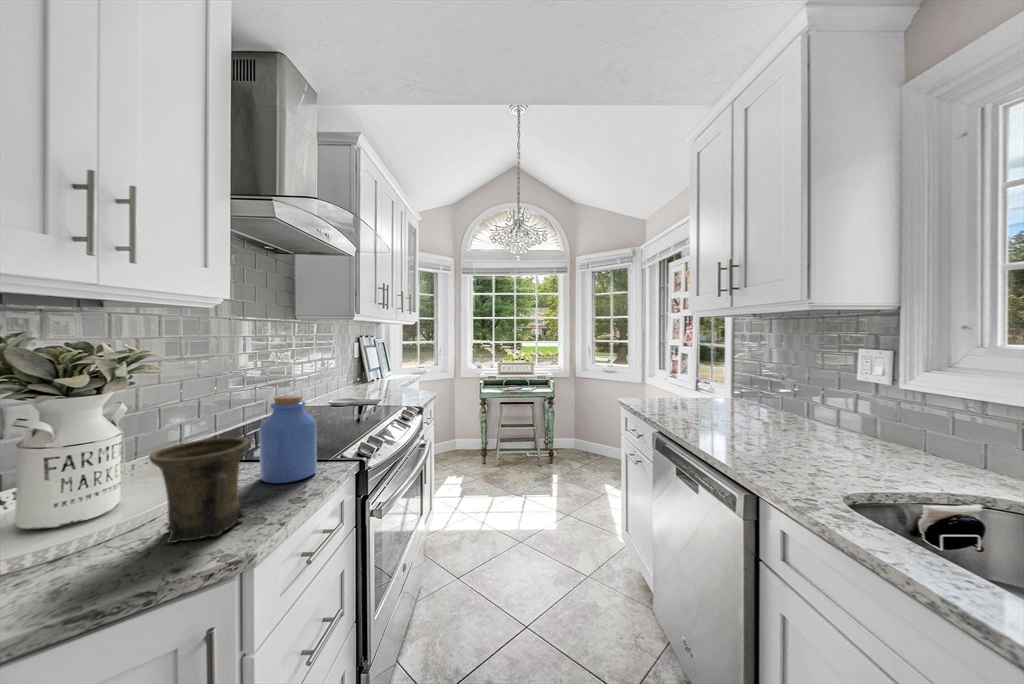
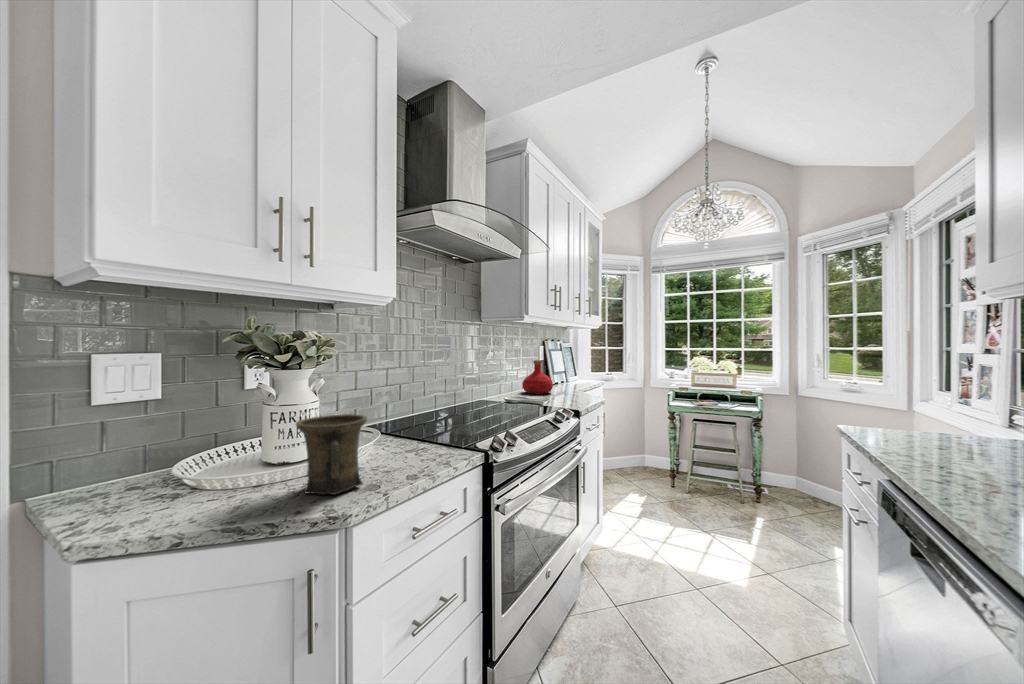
bottle: none [355,358,387,392] -> present [522,360,553,394]
jar: present [259,395,317,483] -> none [394,385,440,463]

